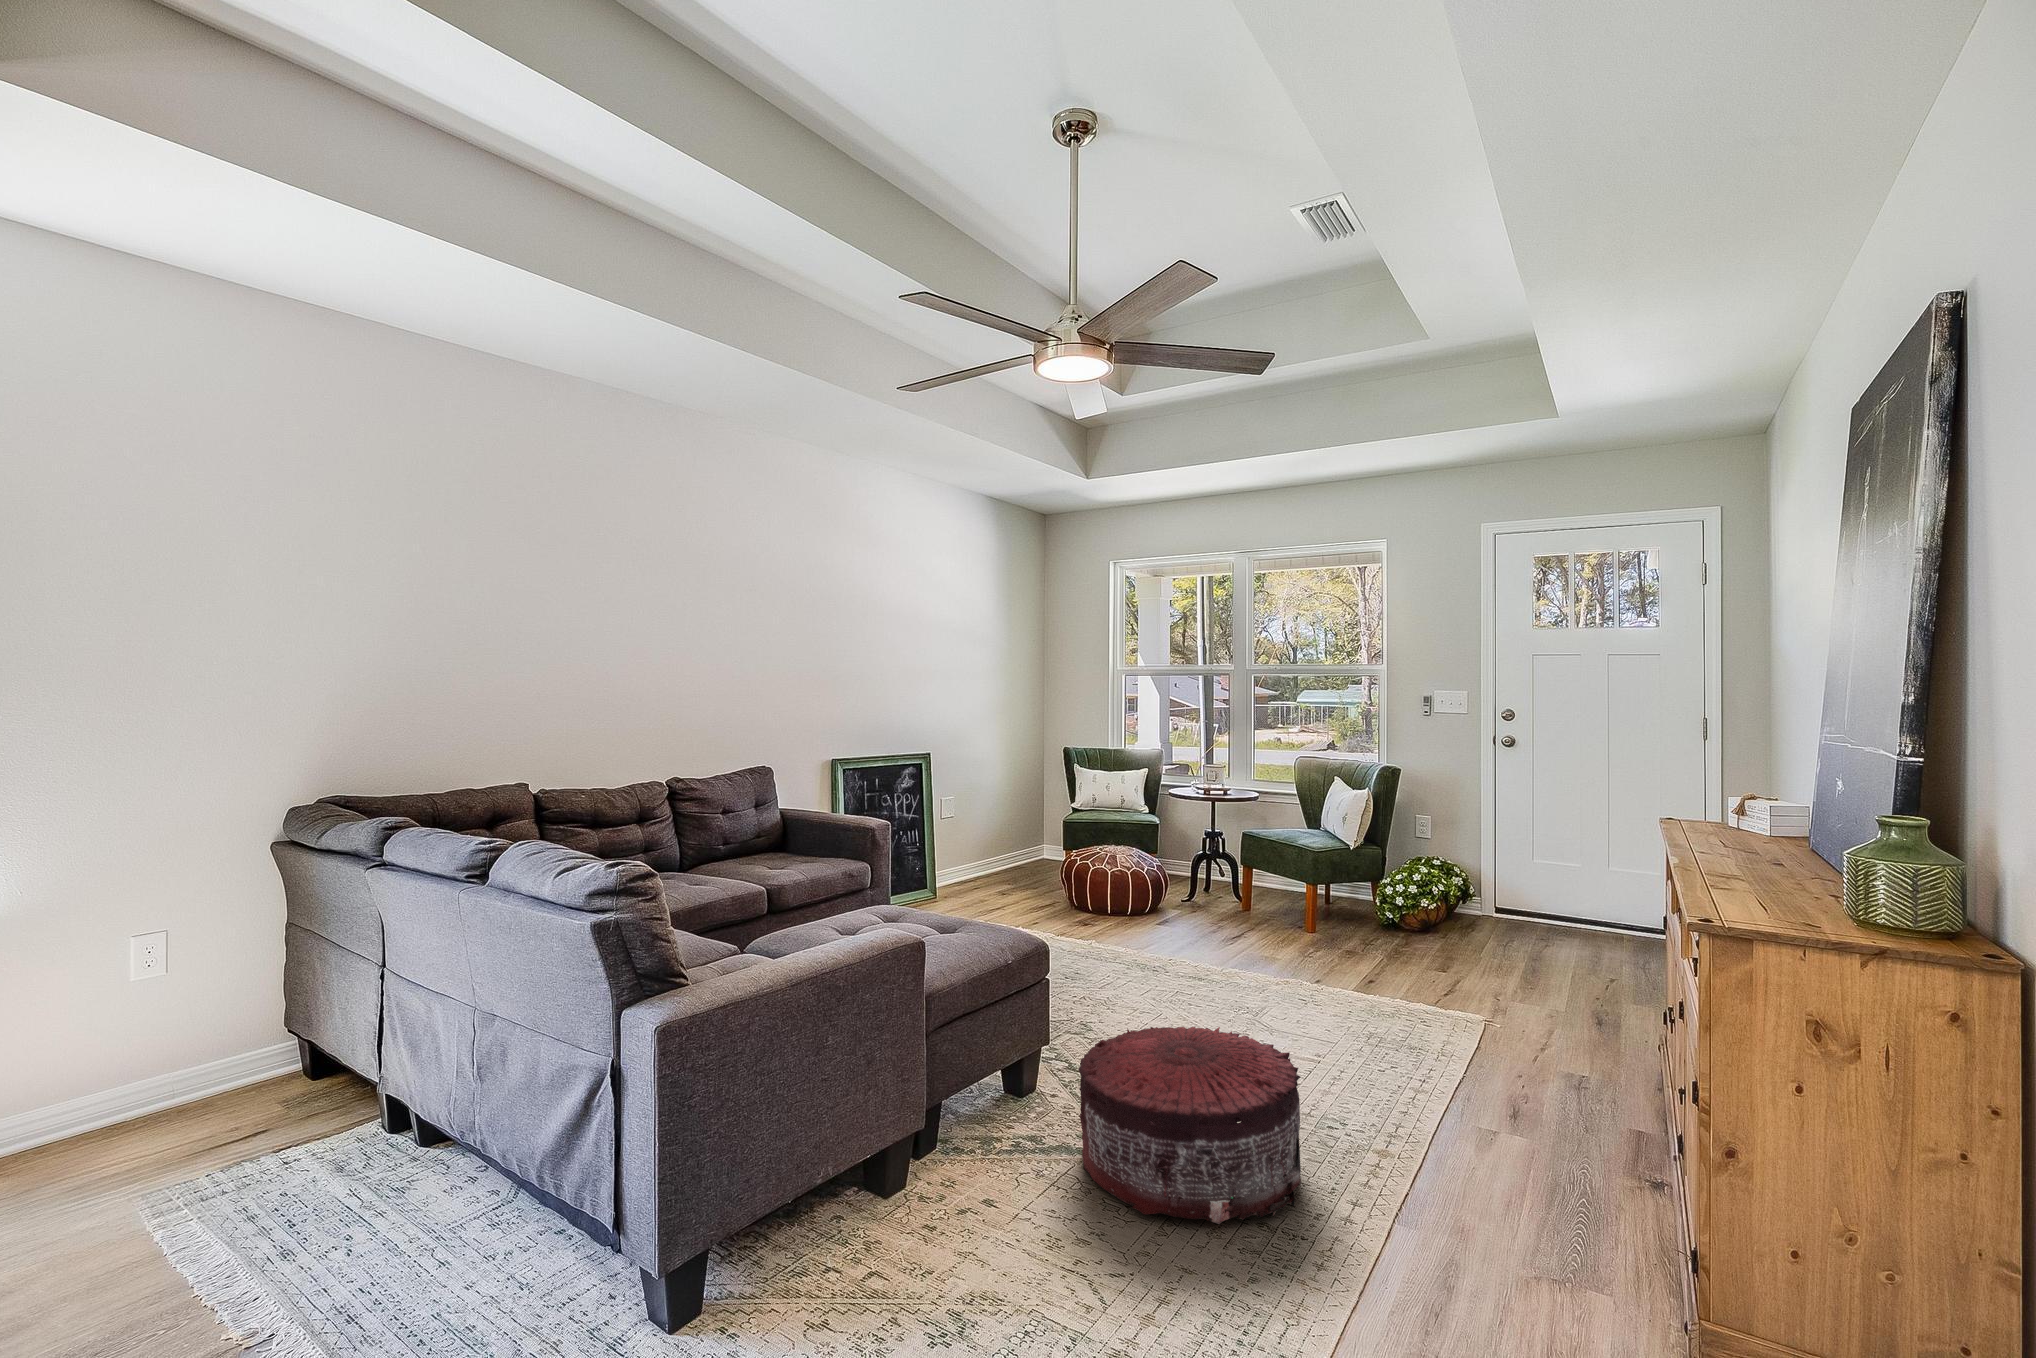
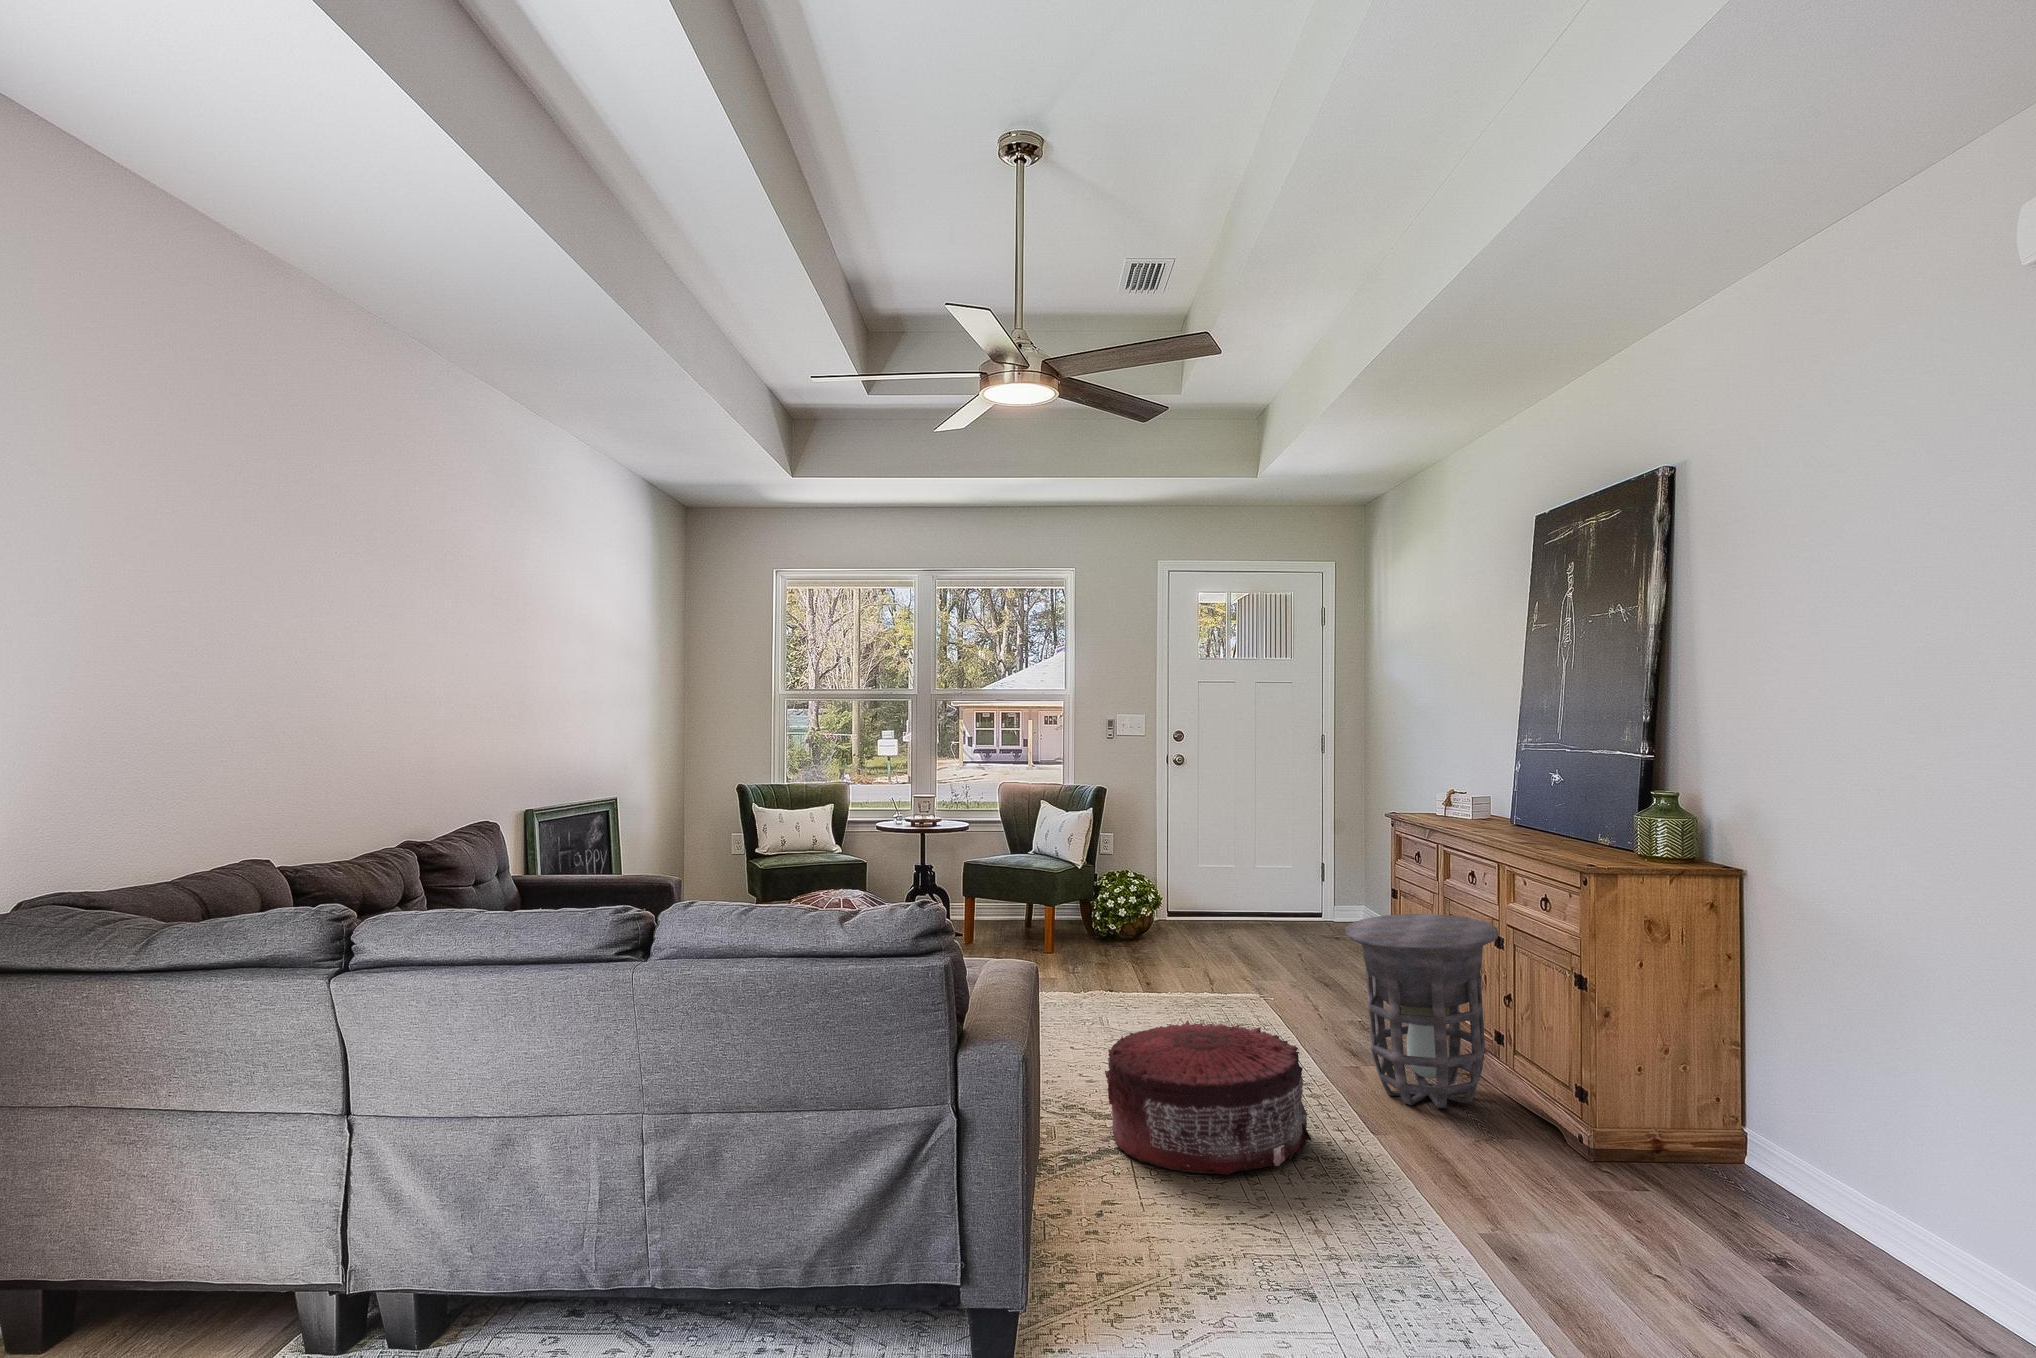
side table: none [1435,946,1655,1220] -> present [1345,914,1499,1108]

